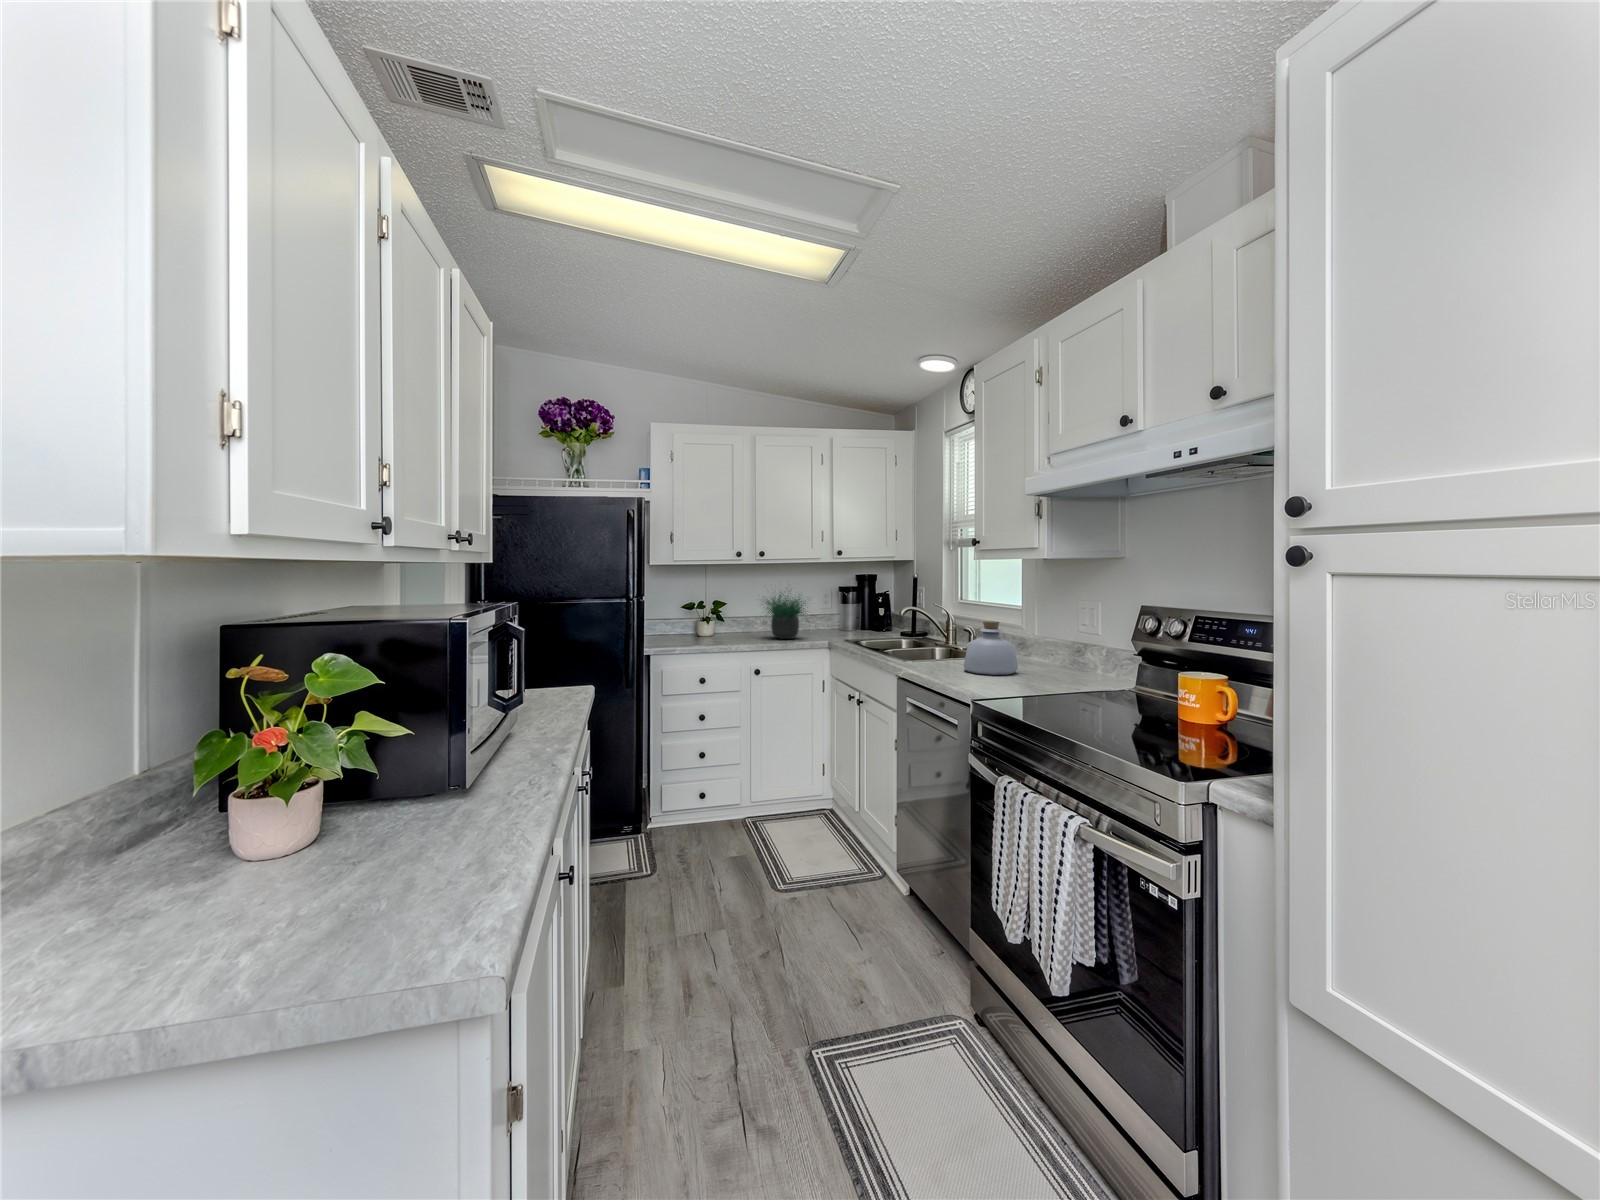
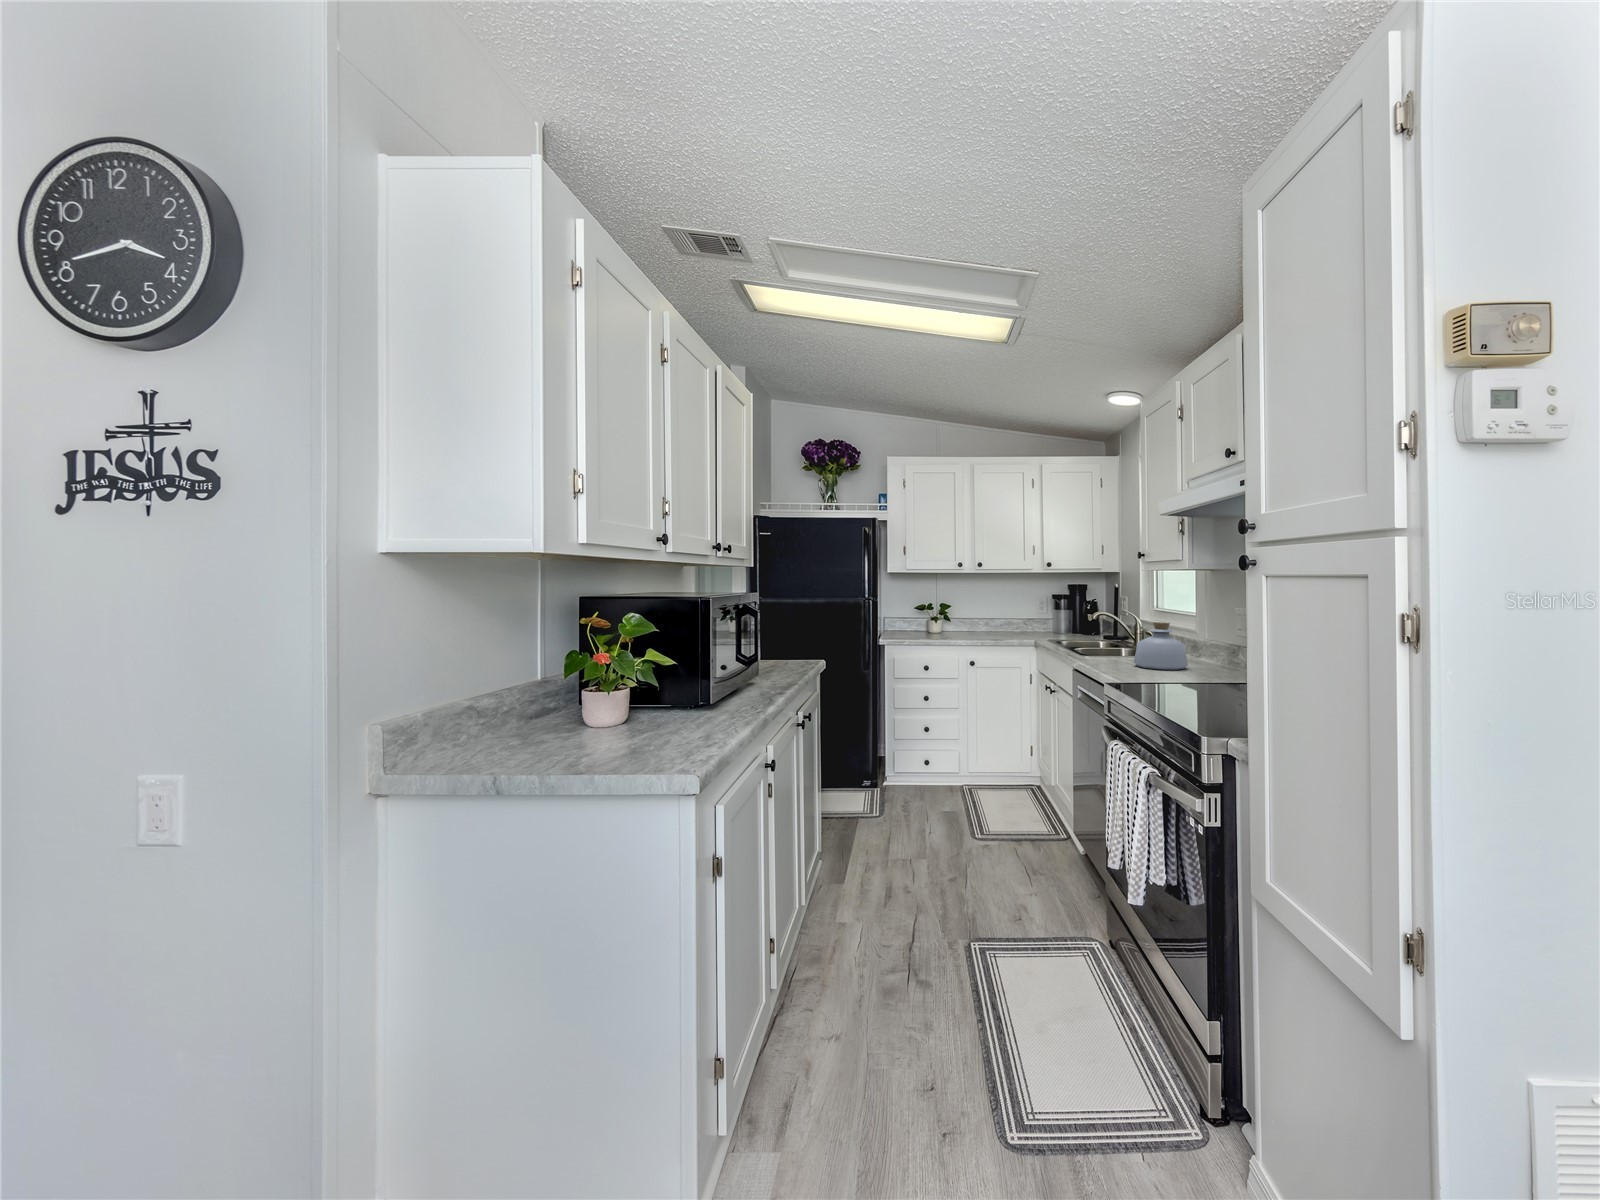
potted plant: present [765,593,806,639] -> none [970,582,1028,637]

